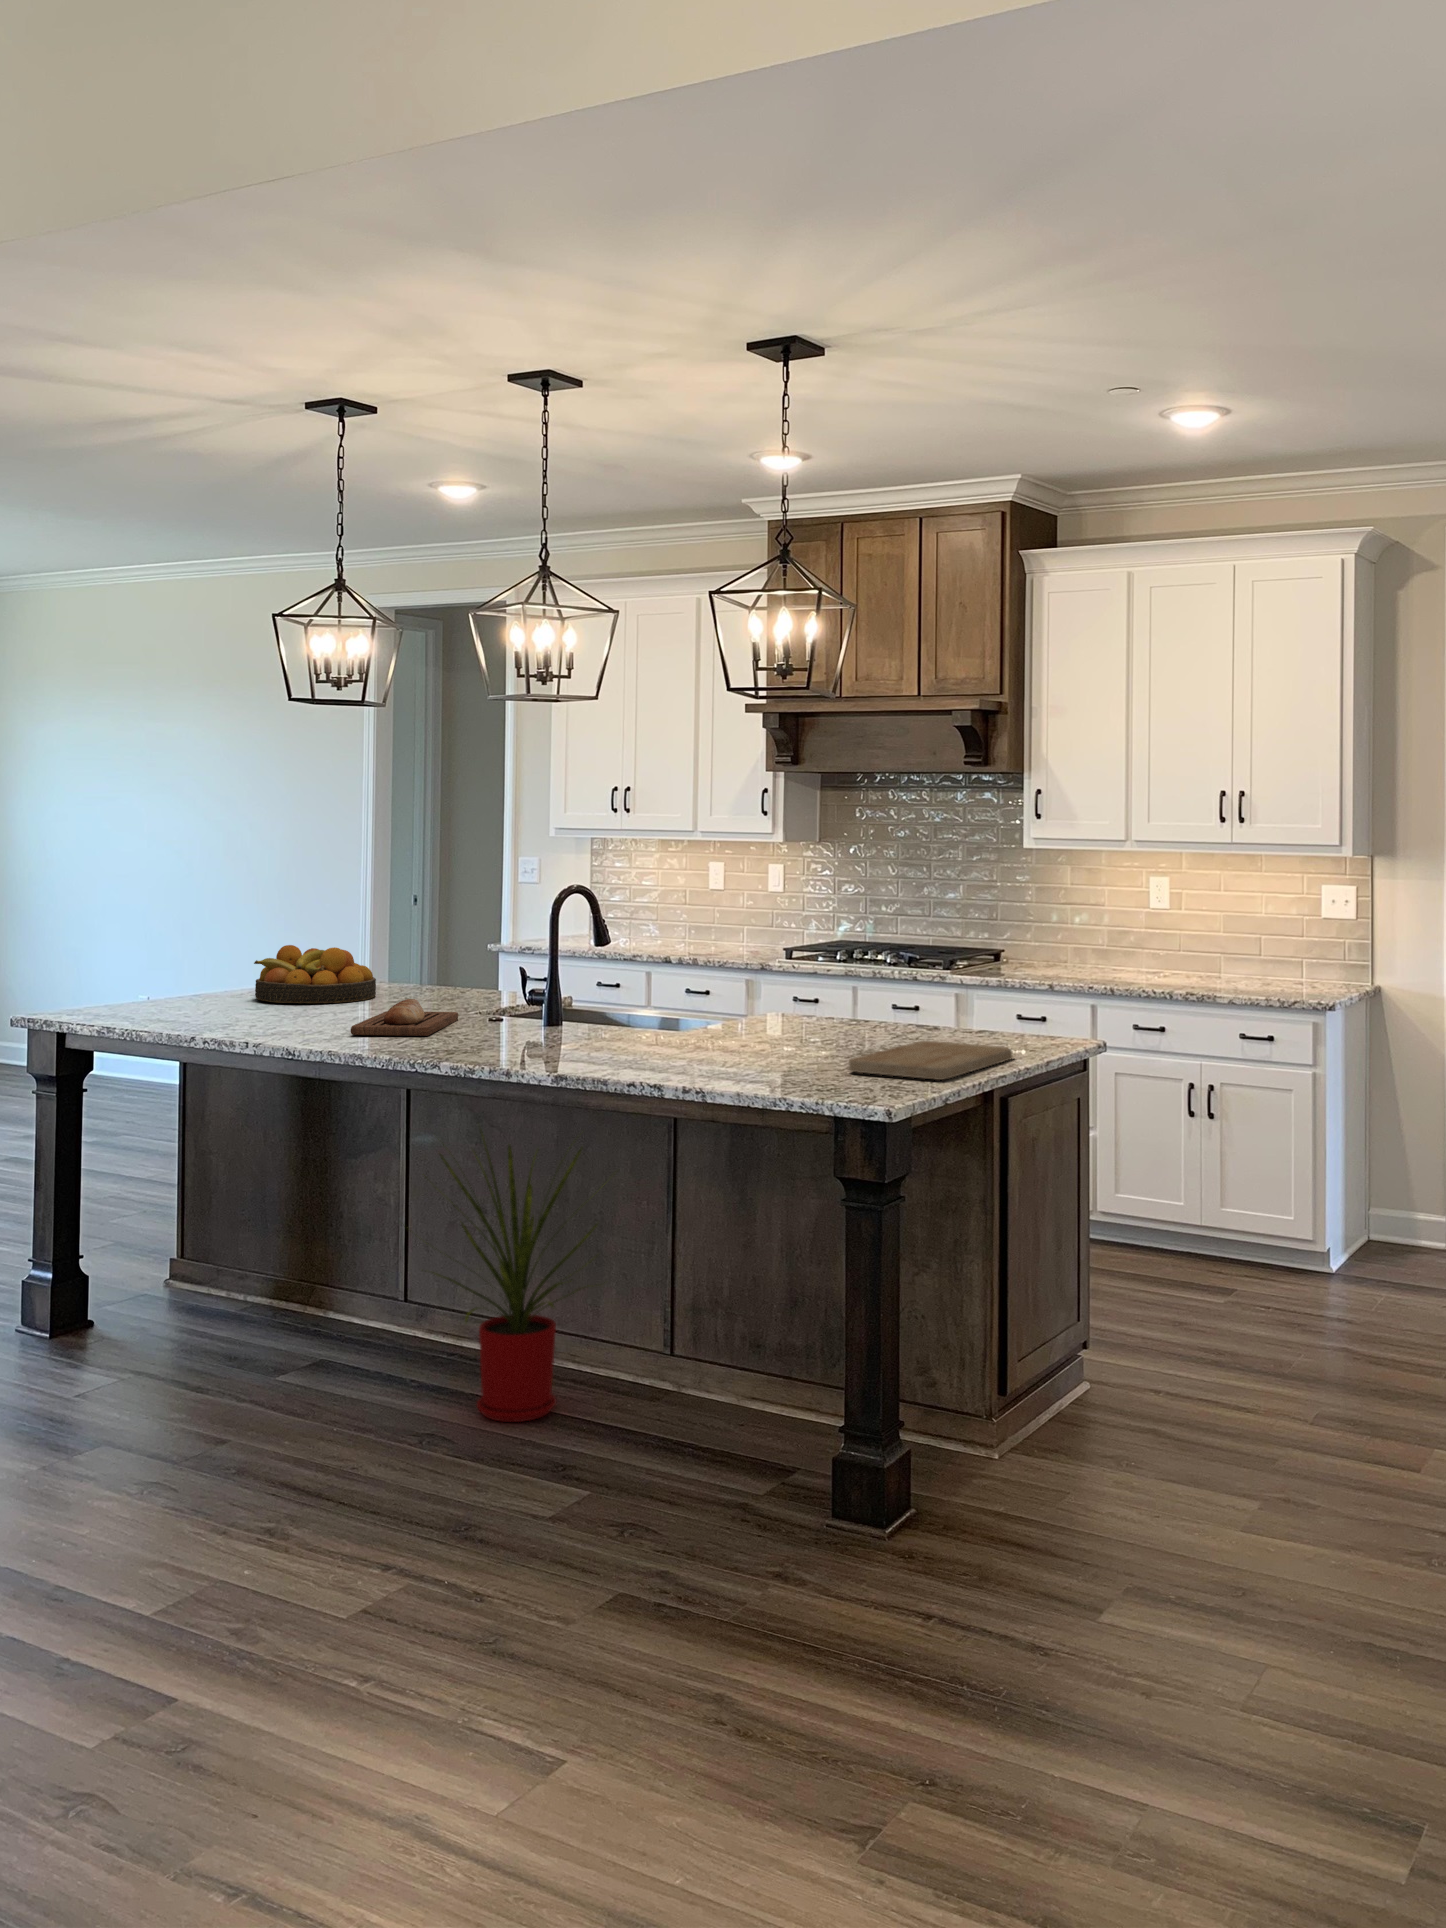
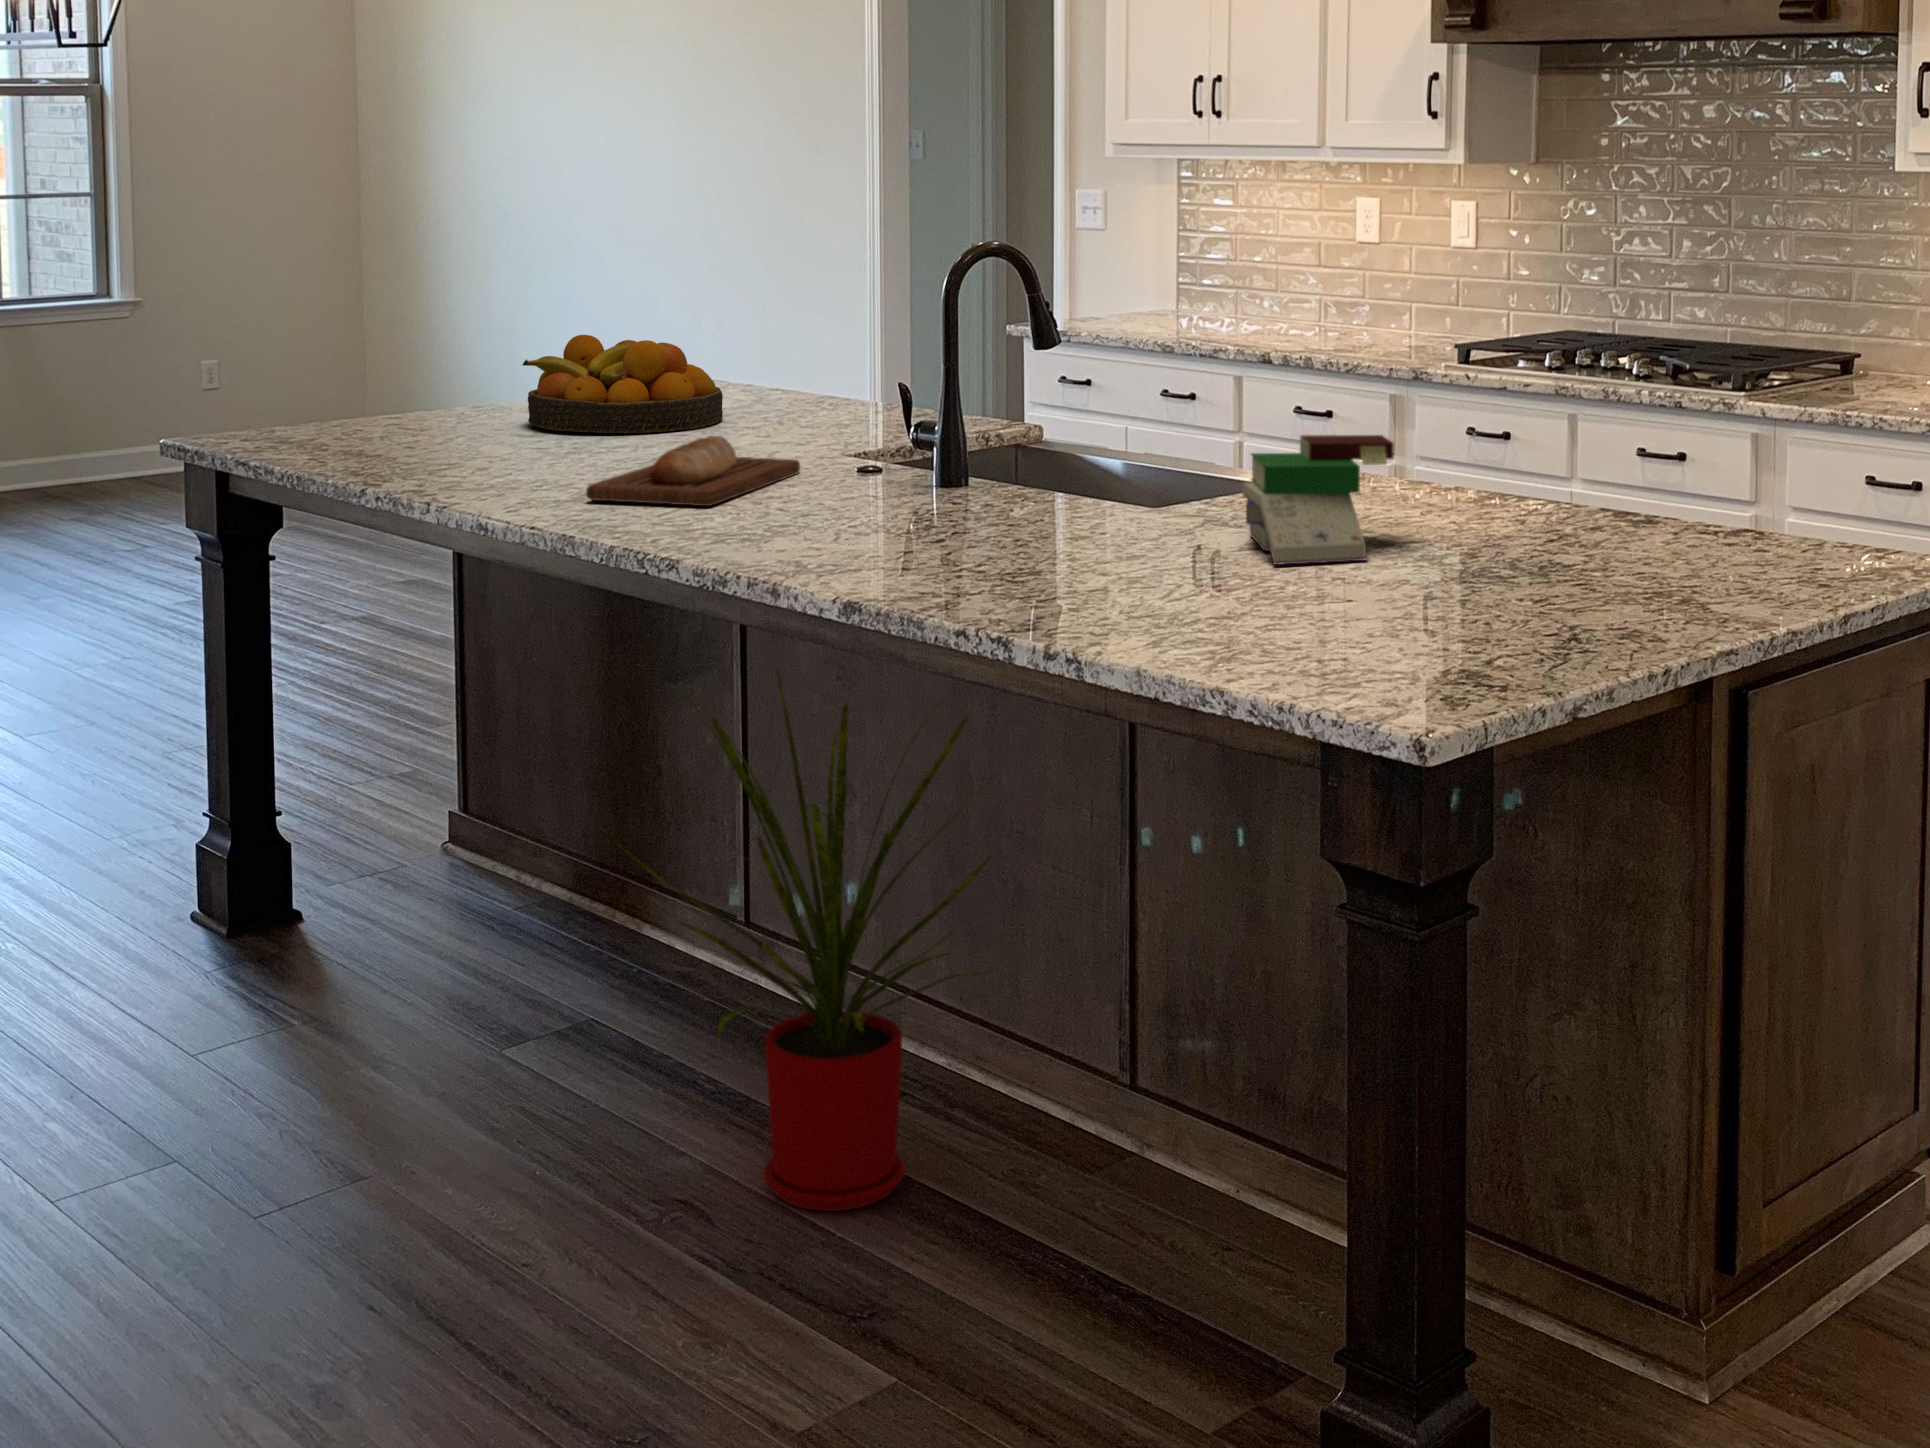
book: none [738,985,817,1051] -> present [1242,435,1394,565]
cutting board: present [849,1041,1012,1080] -> none [1400,557,1765,656]

